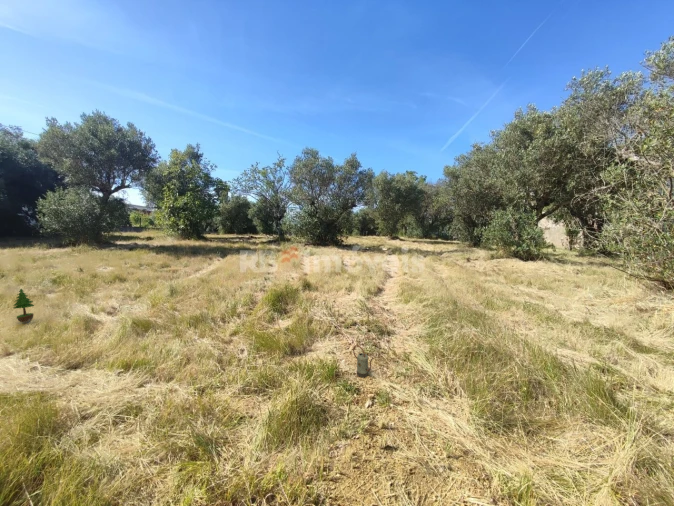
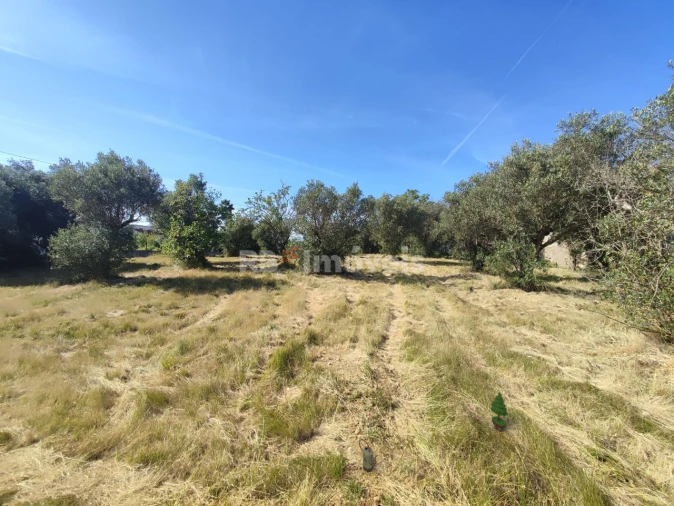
potted tree: present [14,289,34,323] -> present [491,392,507,430]

